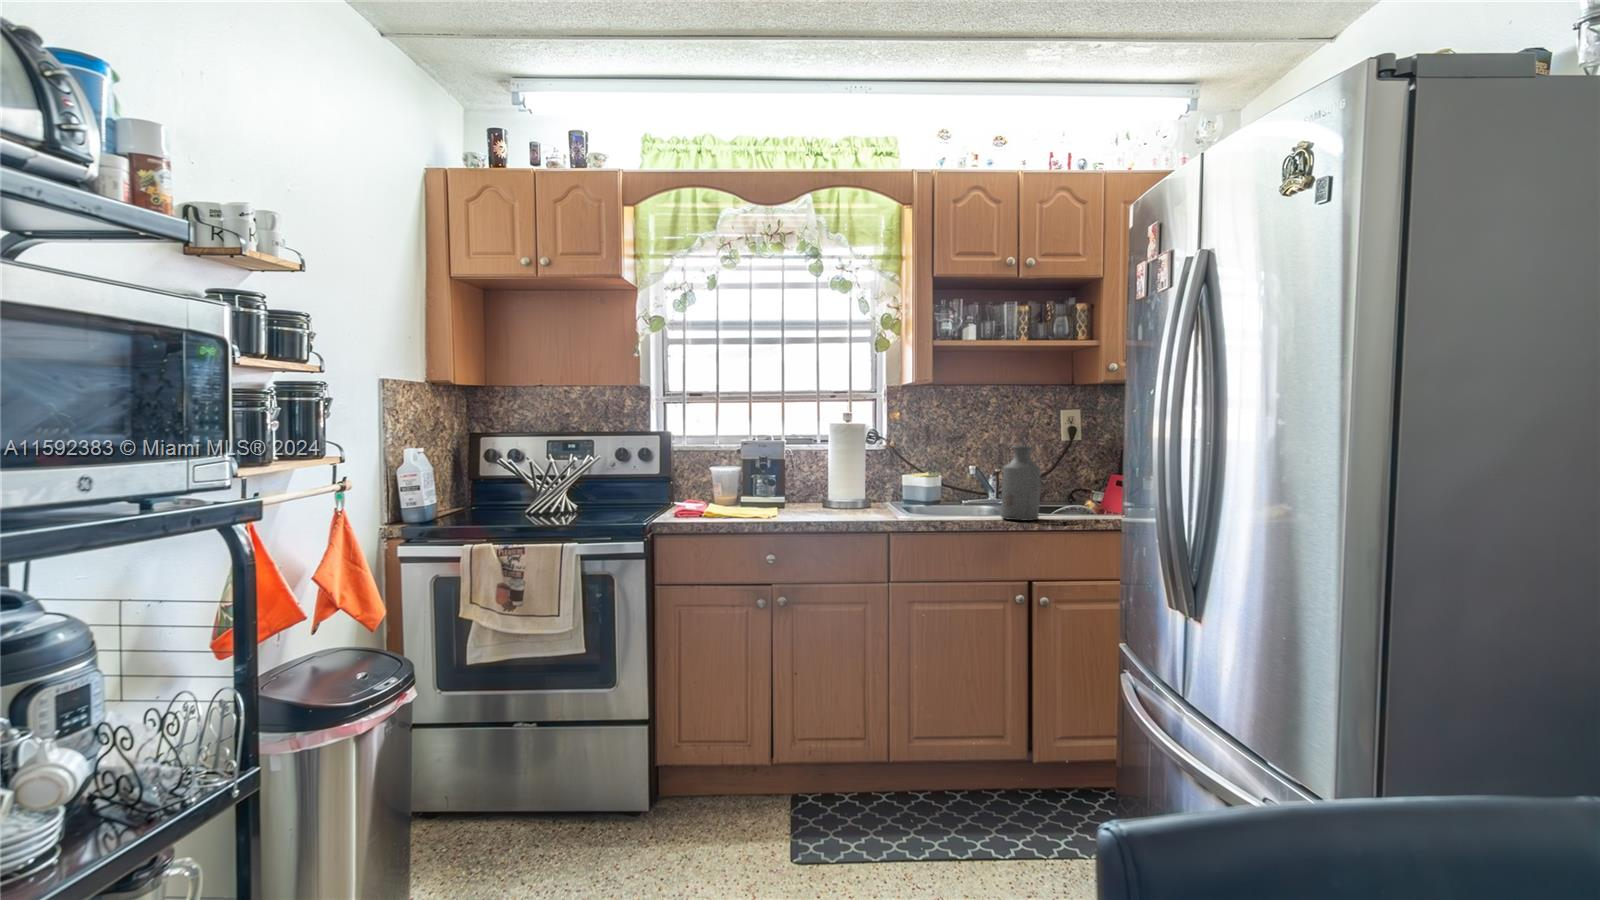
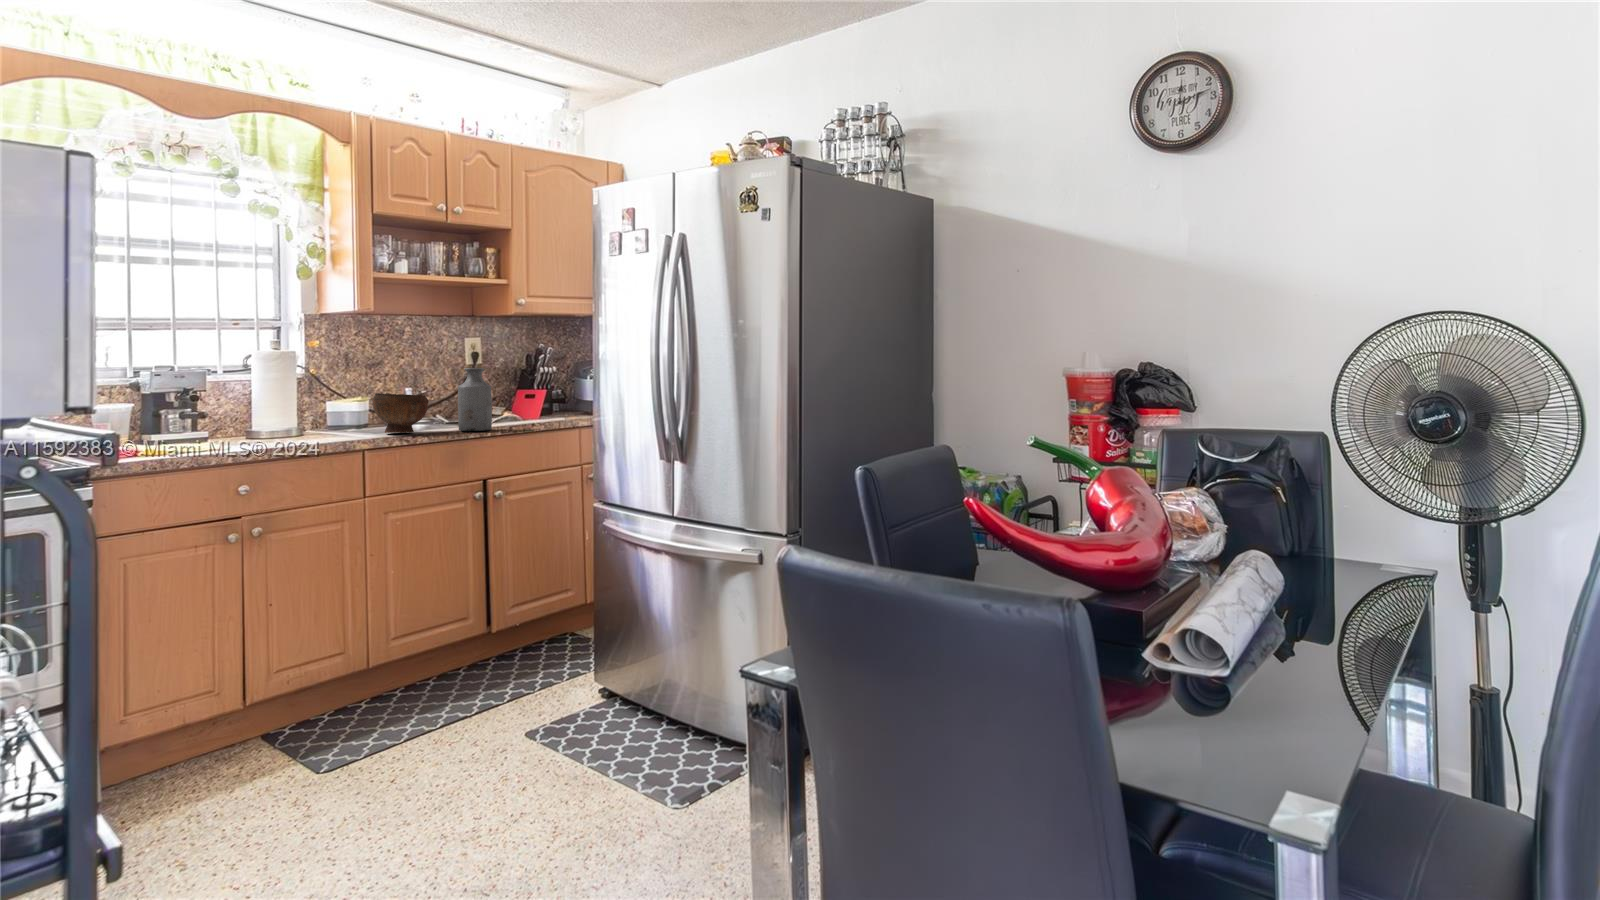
bowl: none [916,470,973,515] -> present [372,393,429,433]

